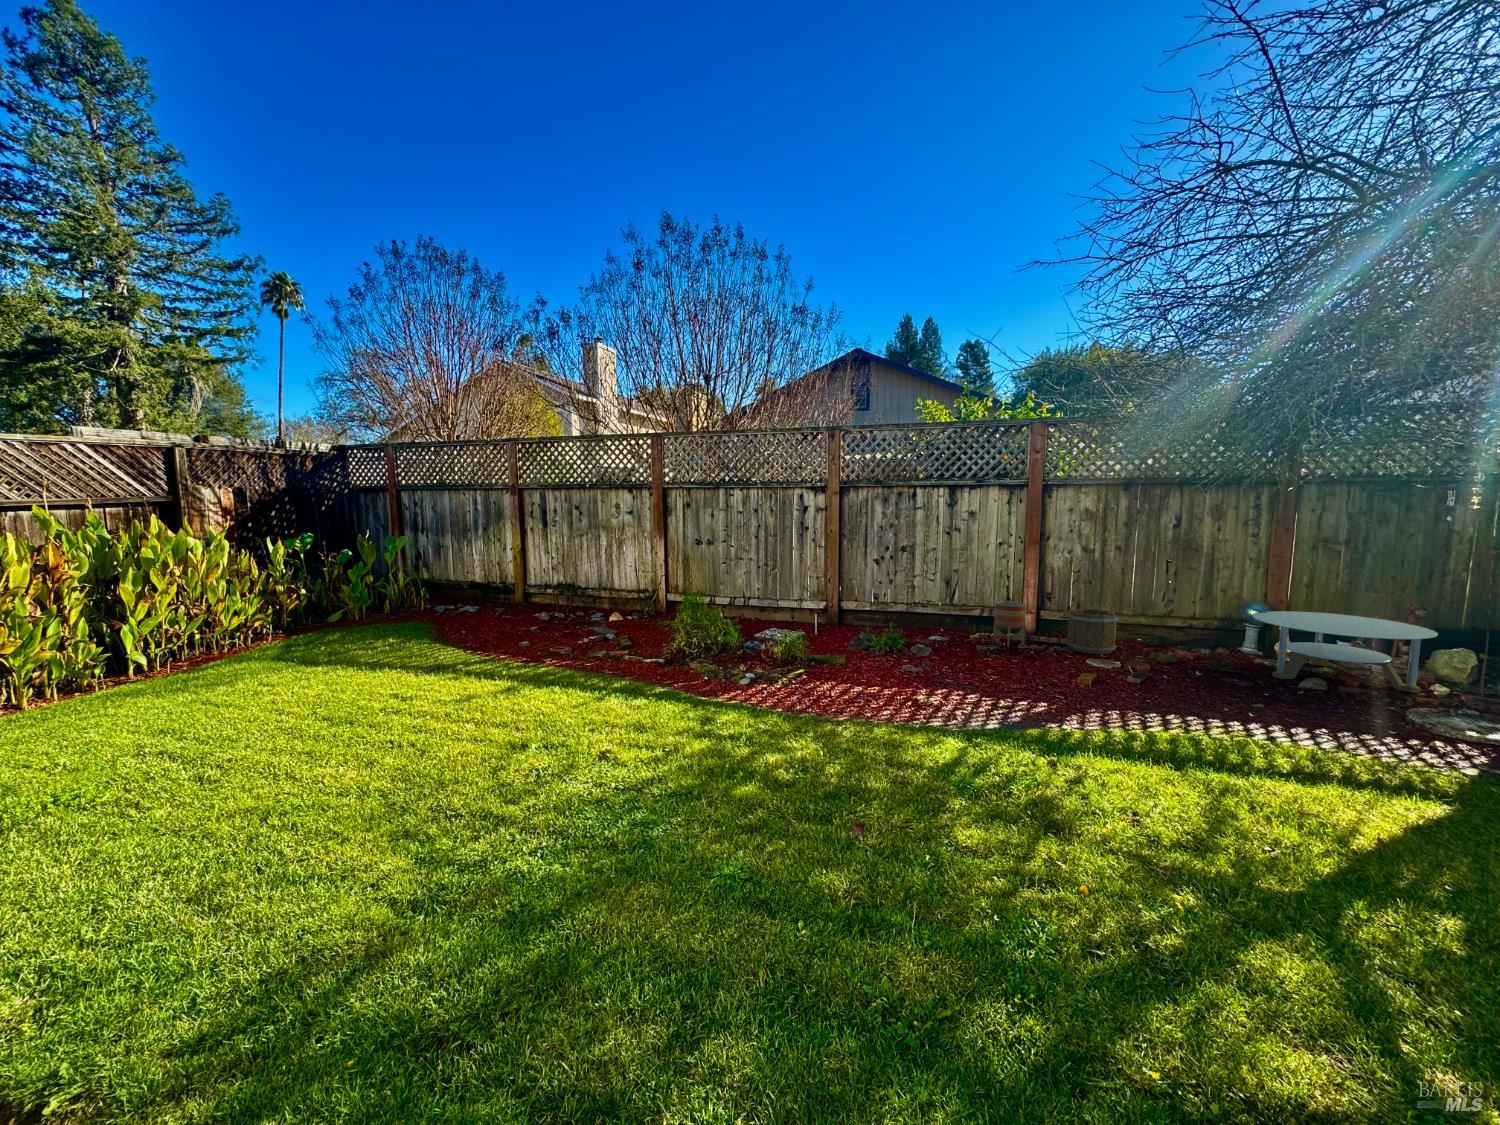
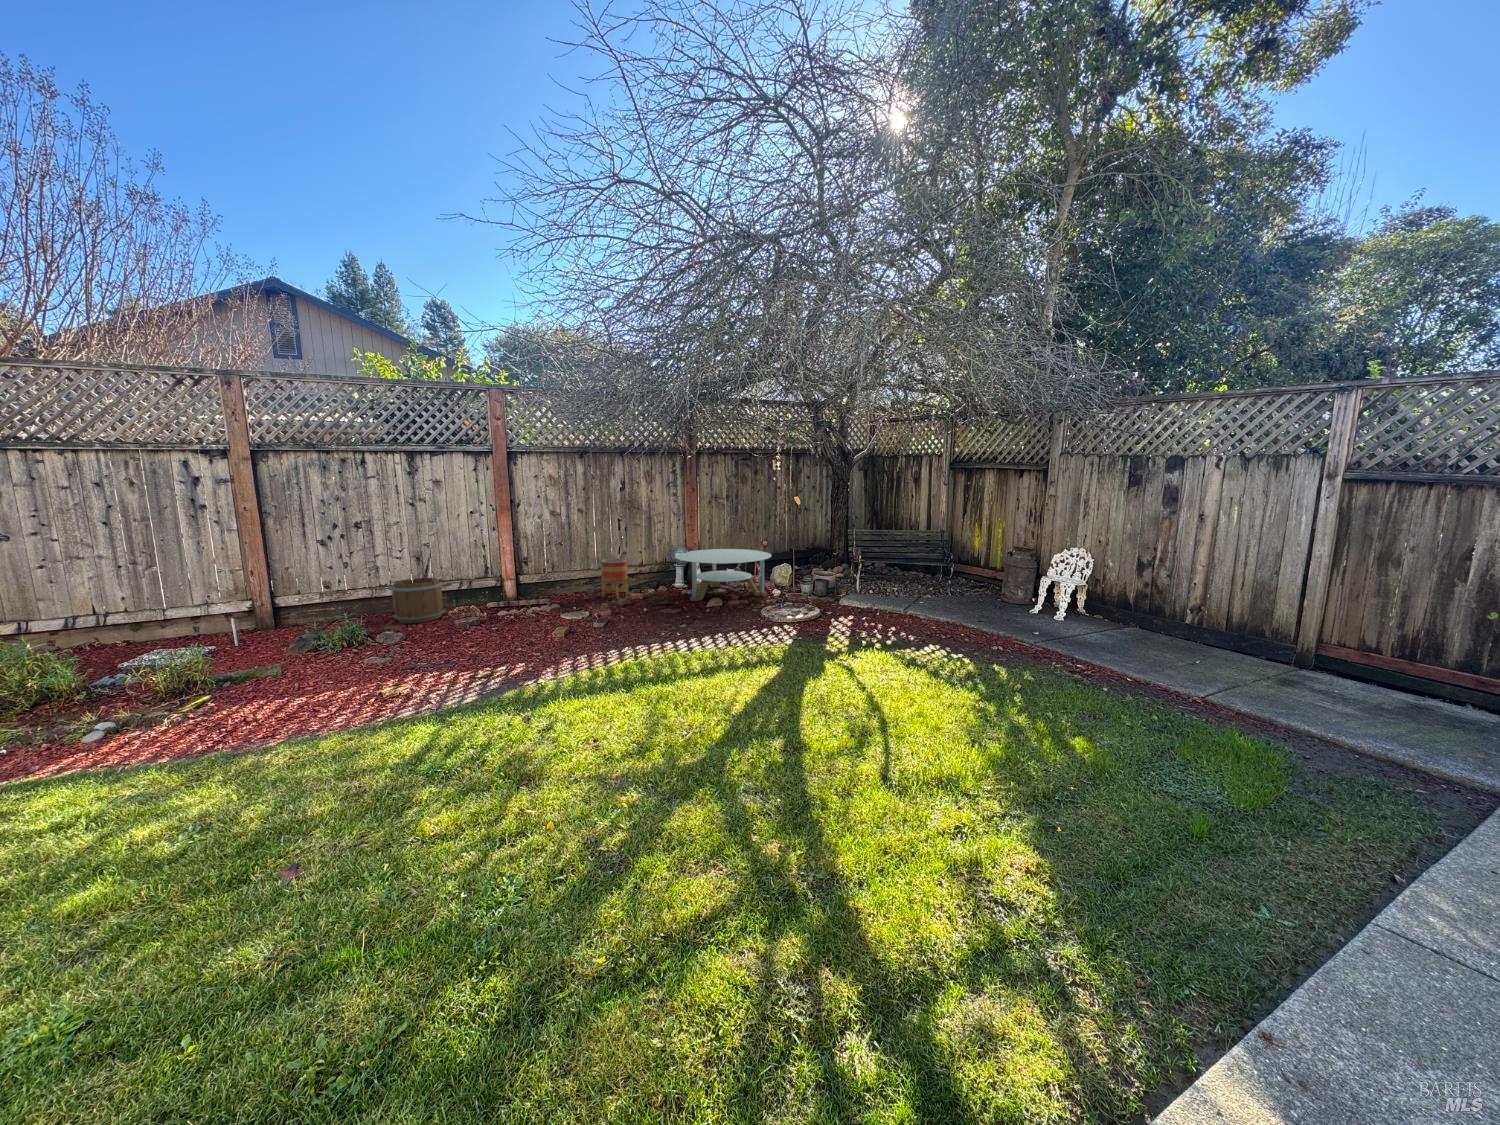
planter: present [993,601,1026,647] -> present [601,558,629,599]
bucket: present [1066,609,1118,654] -> present [391,578,445,623]

